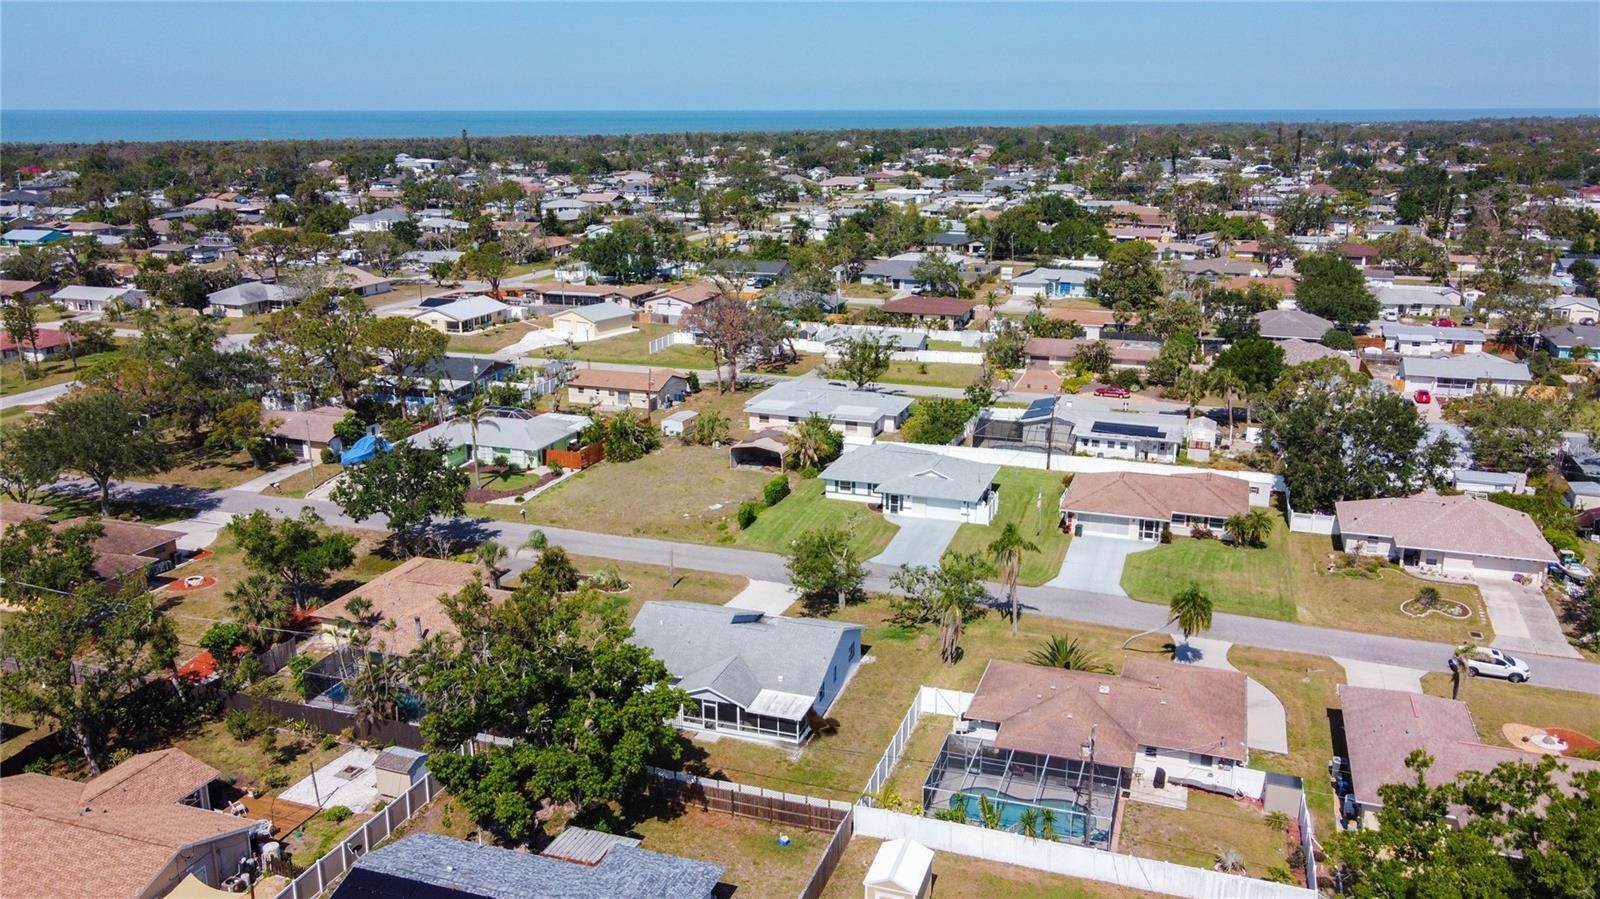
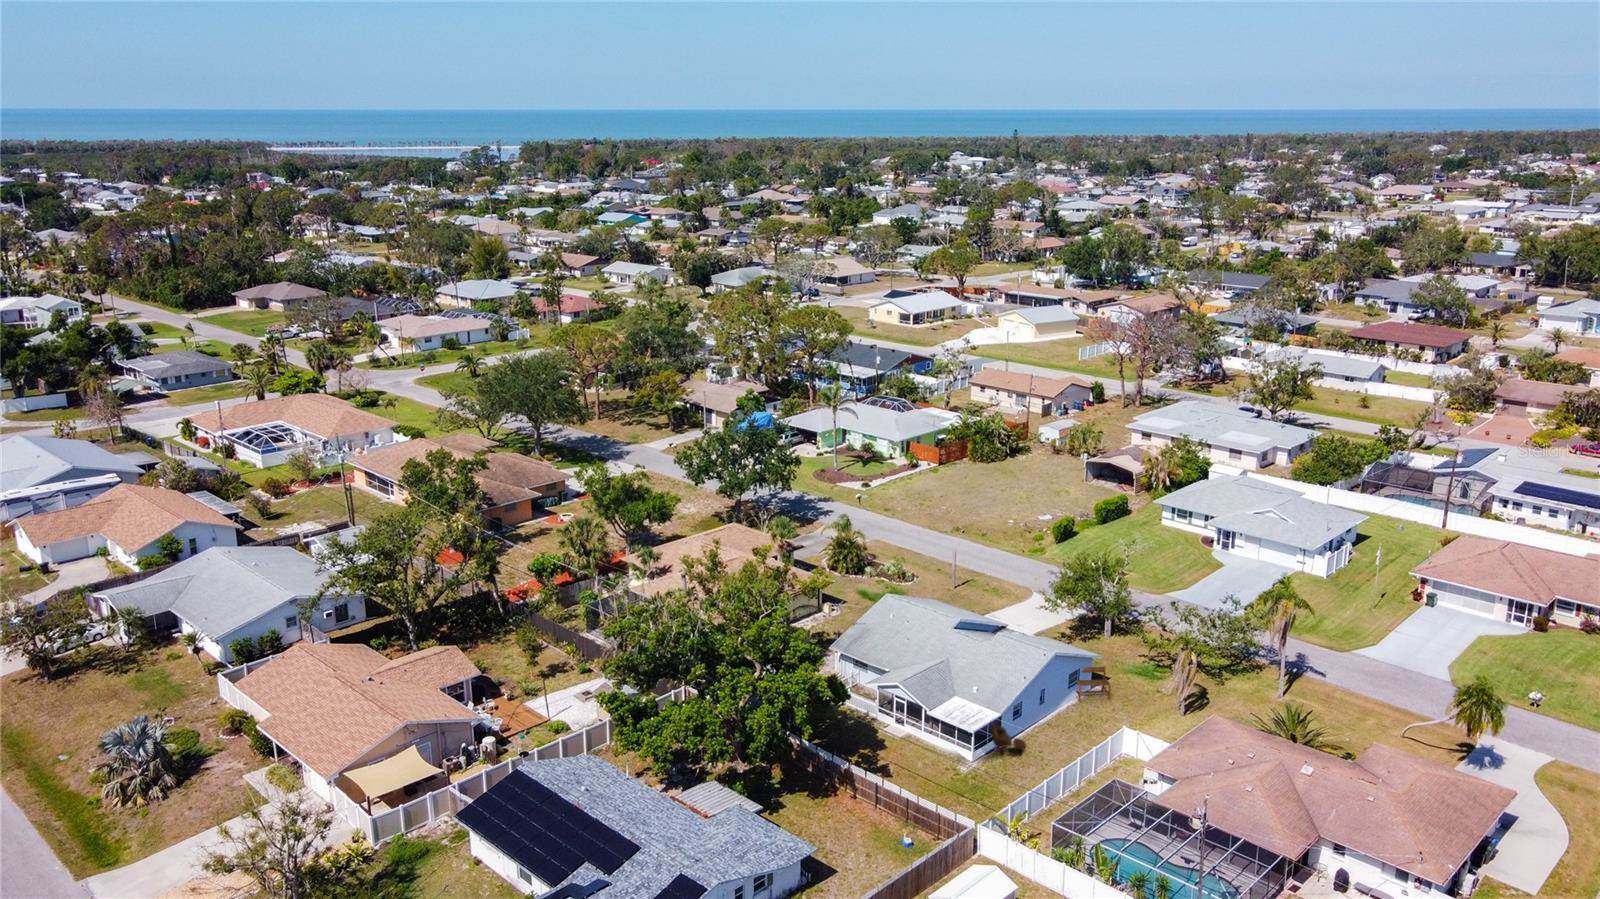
bench: none [847,633,882,672] -> present [1076,667,1110,701]

